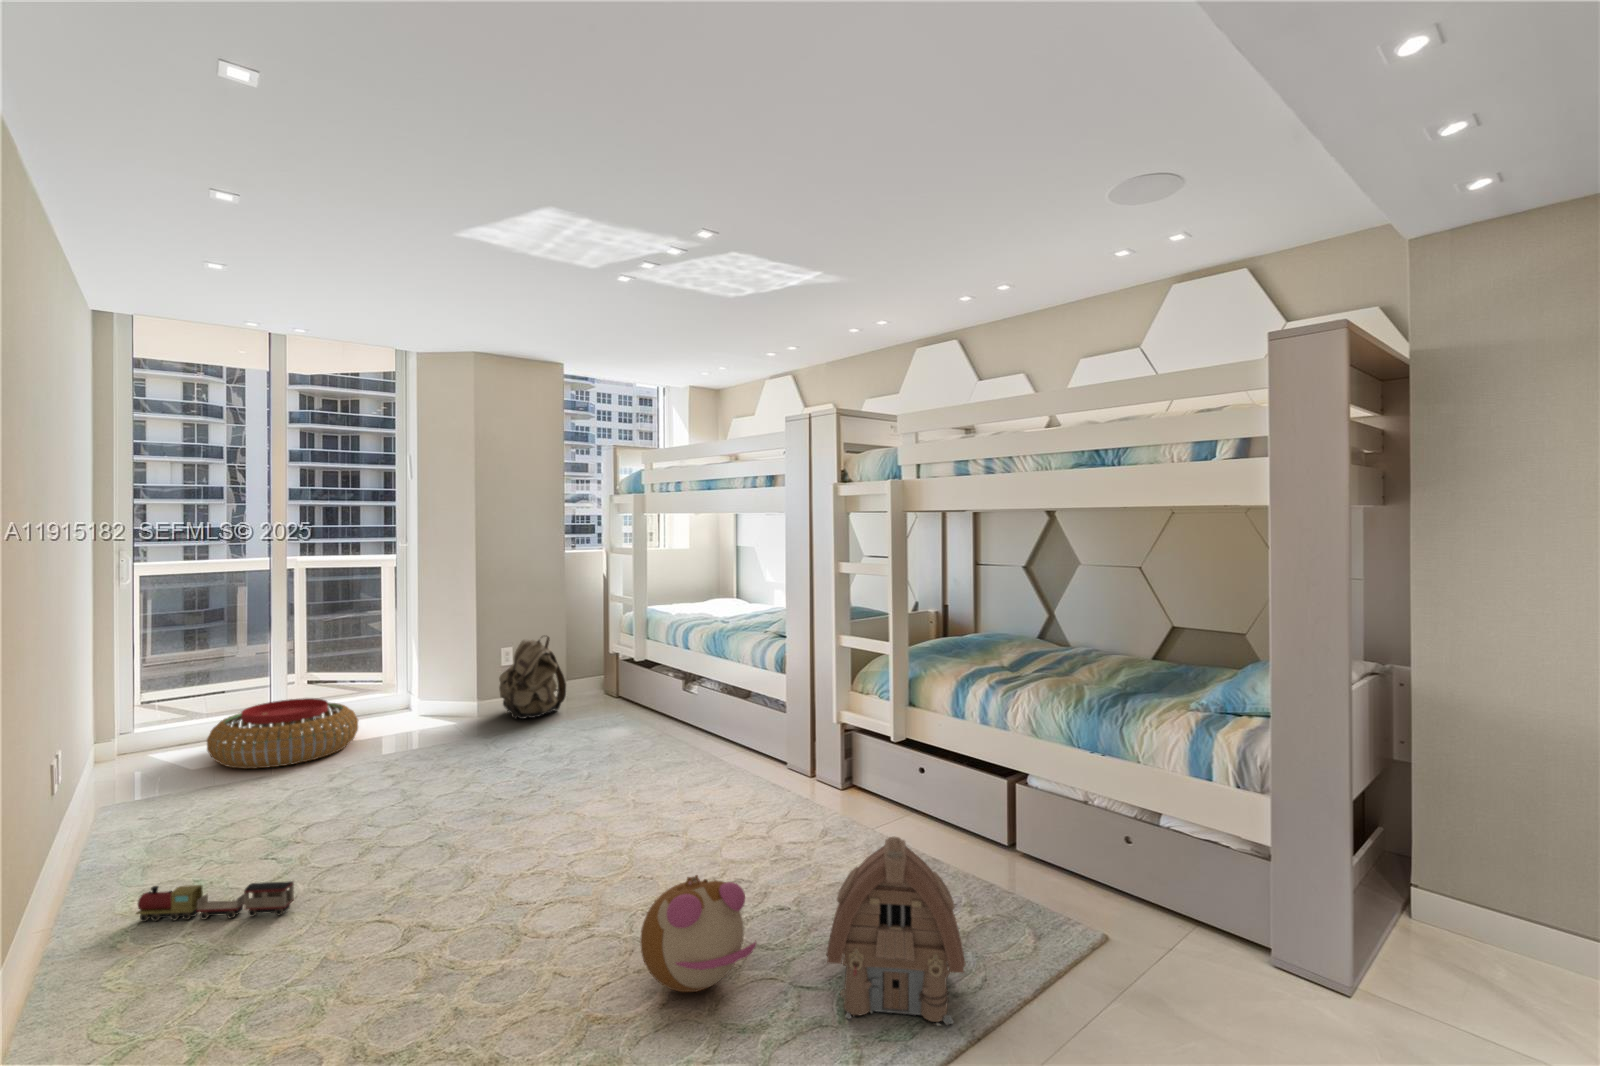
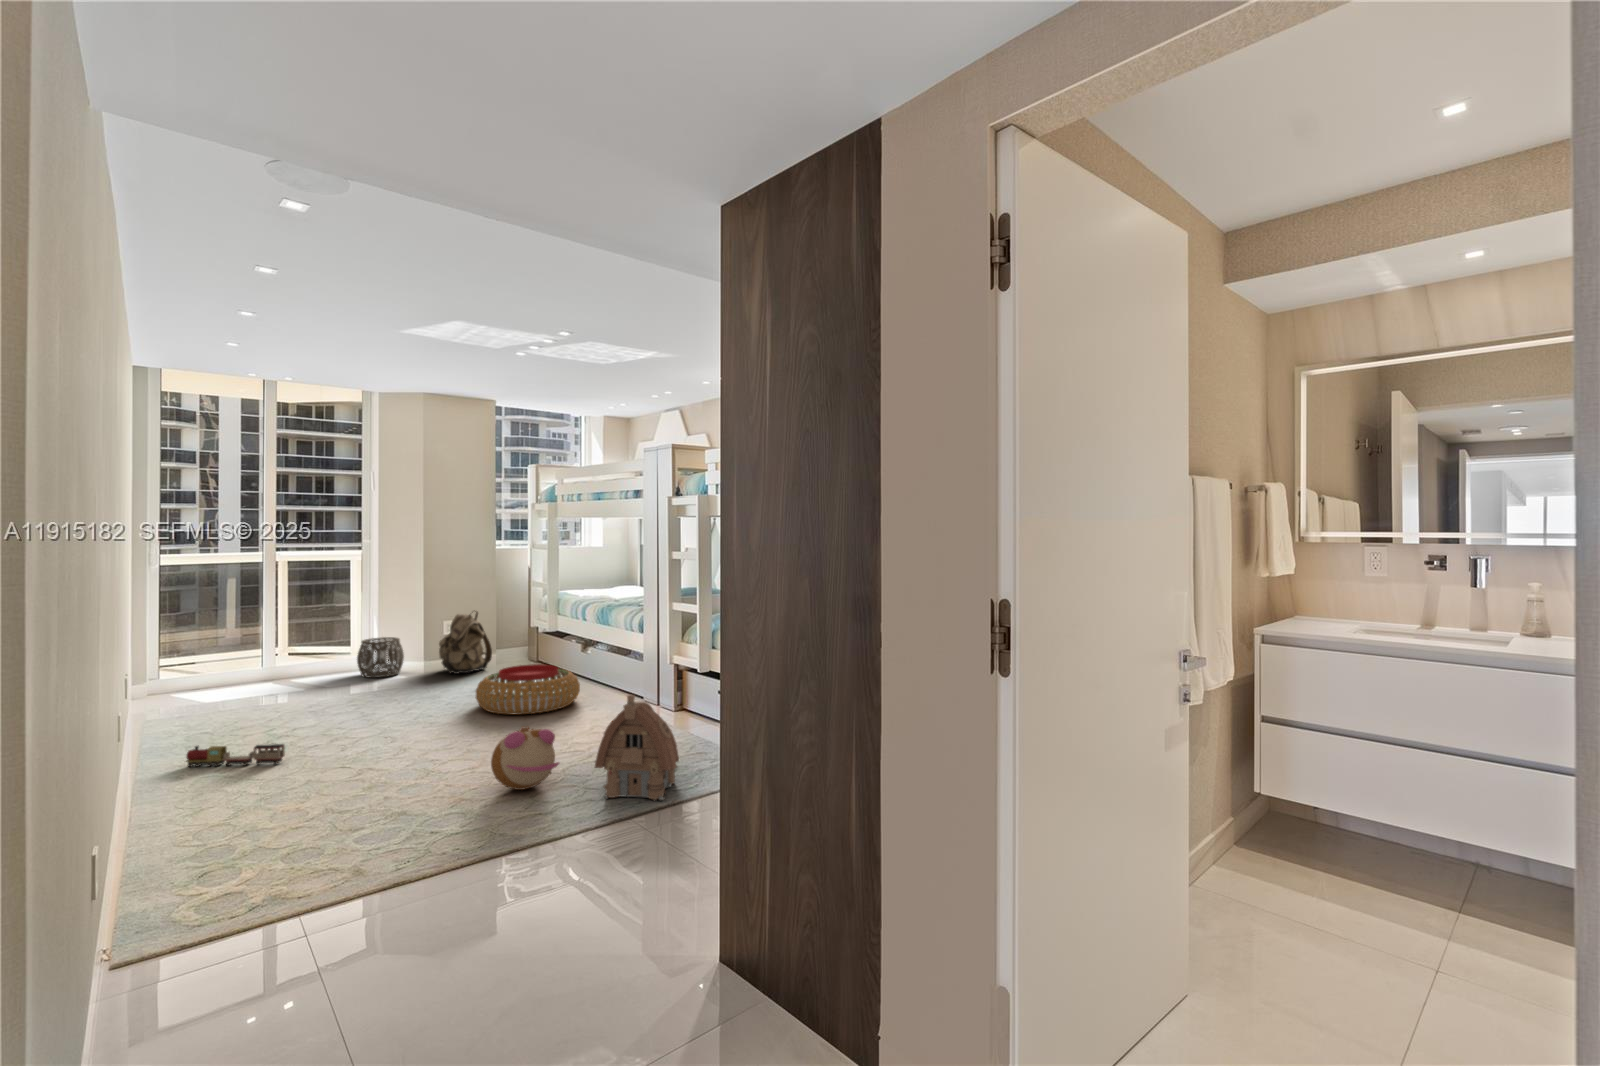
woven basket: none [394,670,455,726] -> present [357,637,404,678]
pouf: present [207,698,358,769] -> present [476,664,580,715]

